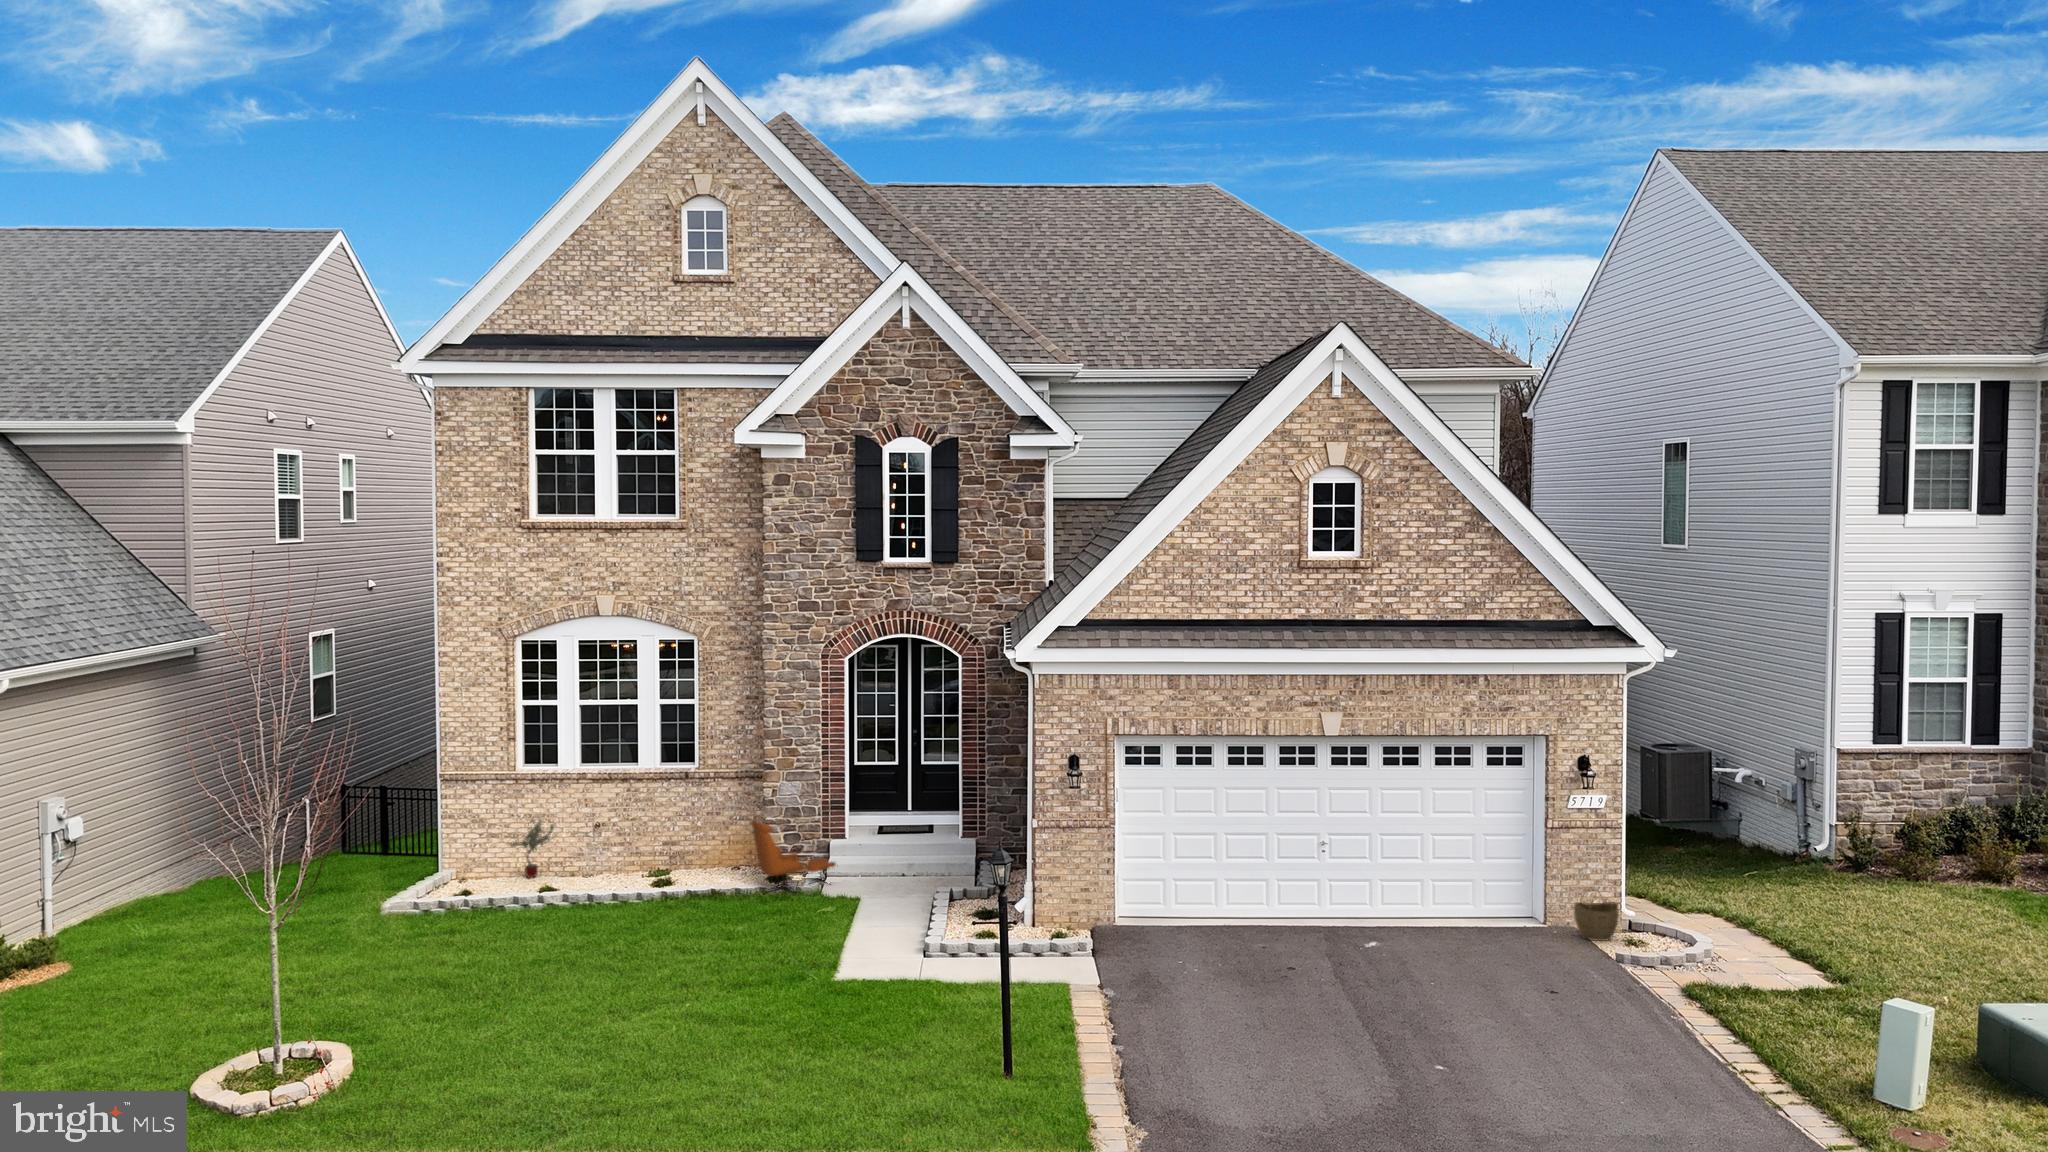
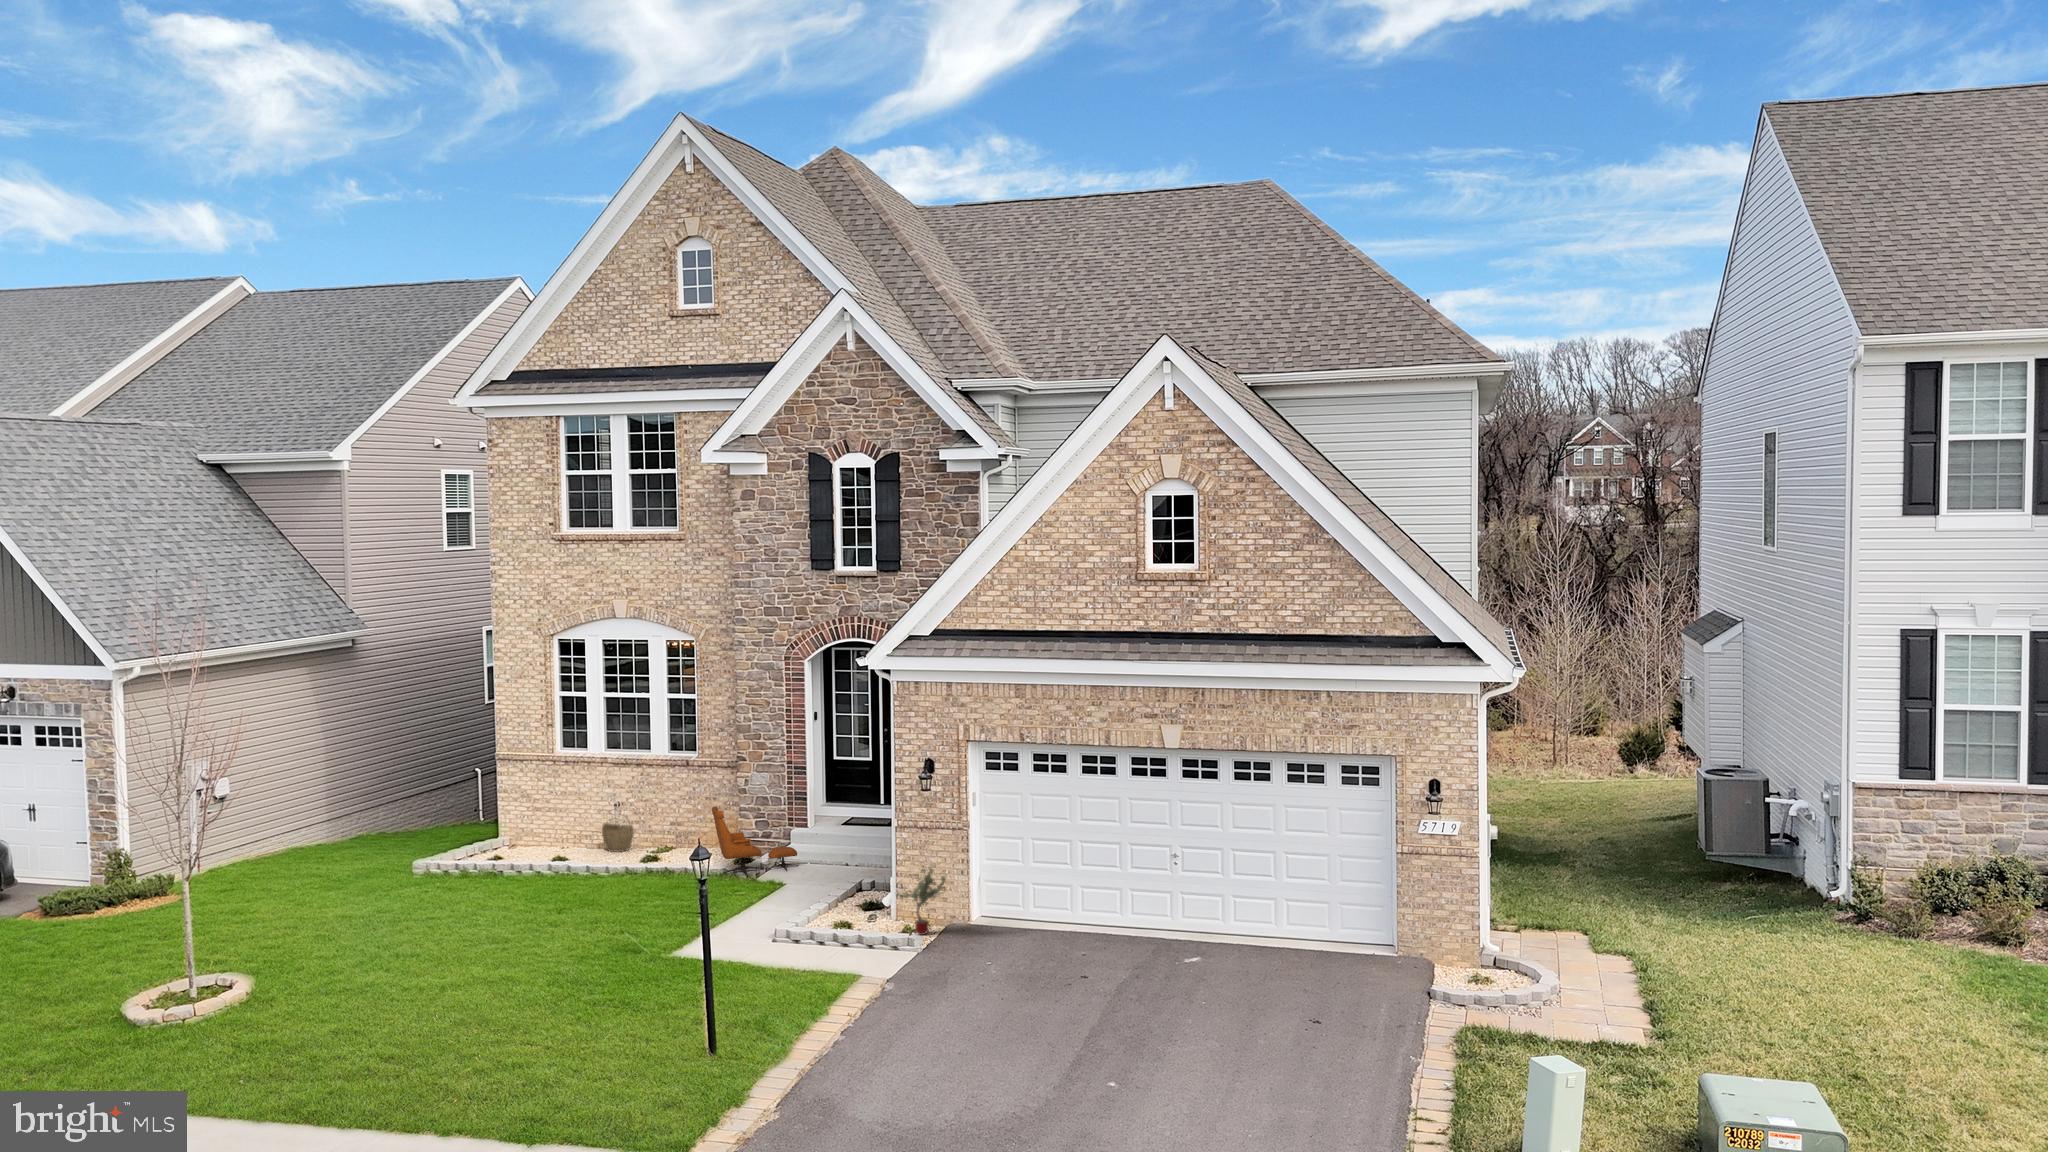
potted tree: present [508,816,554,878] -> present [897,866,946,935]
woven basket: present [1574,890,1619,941] -> present [602,819,634,852]

